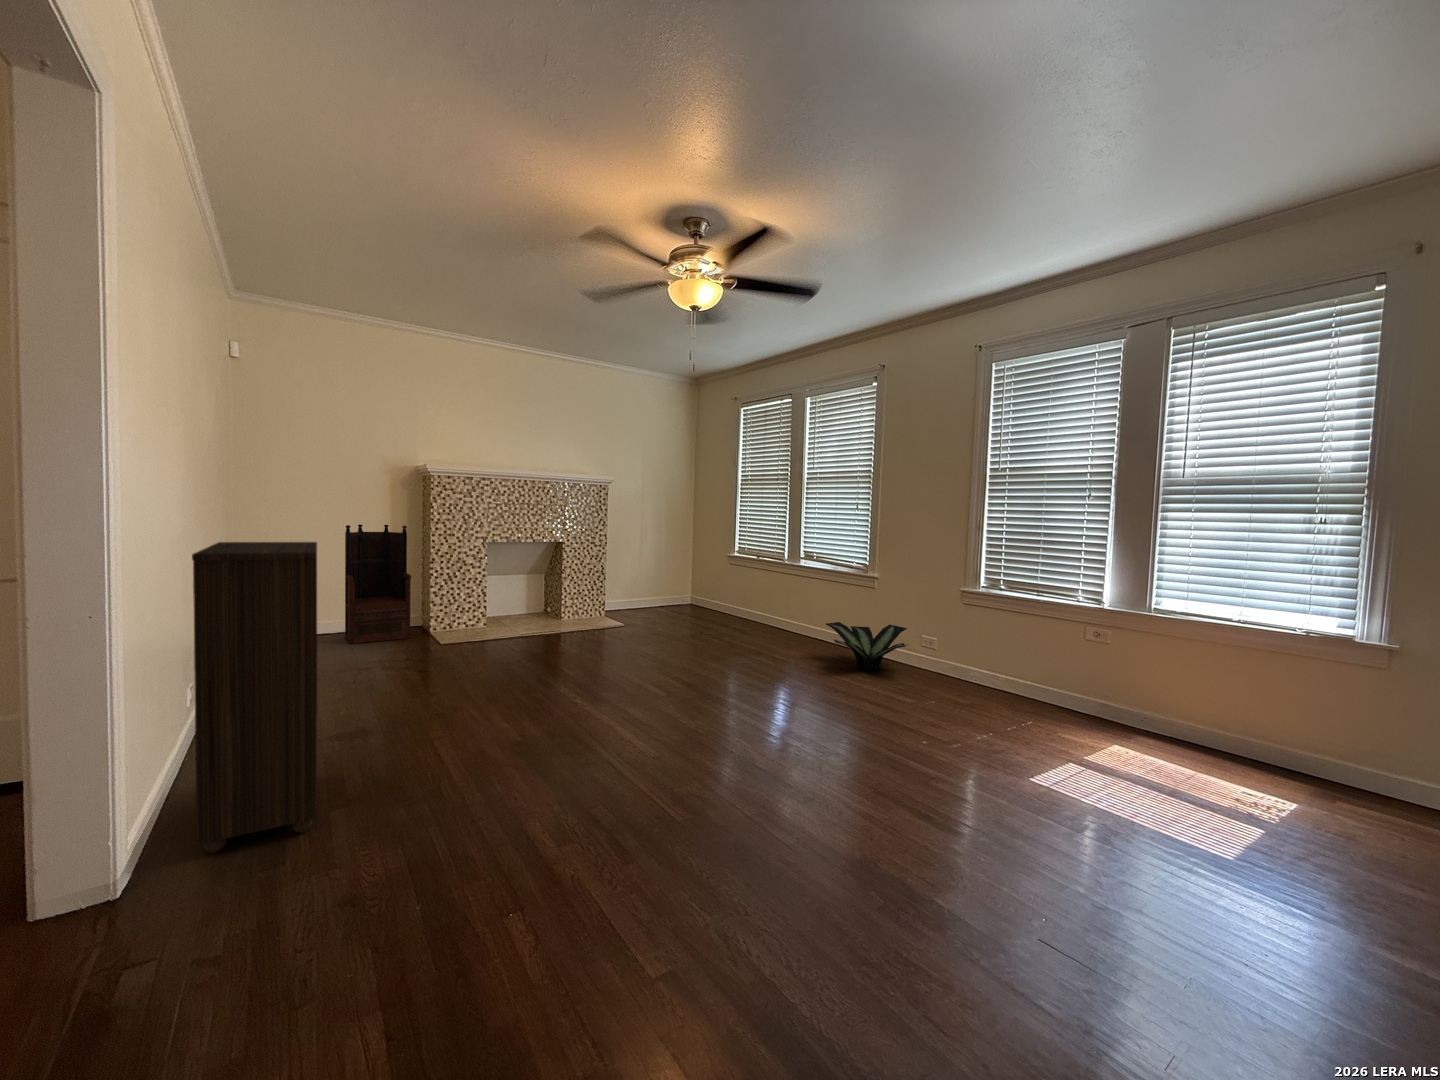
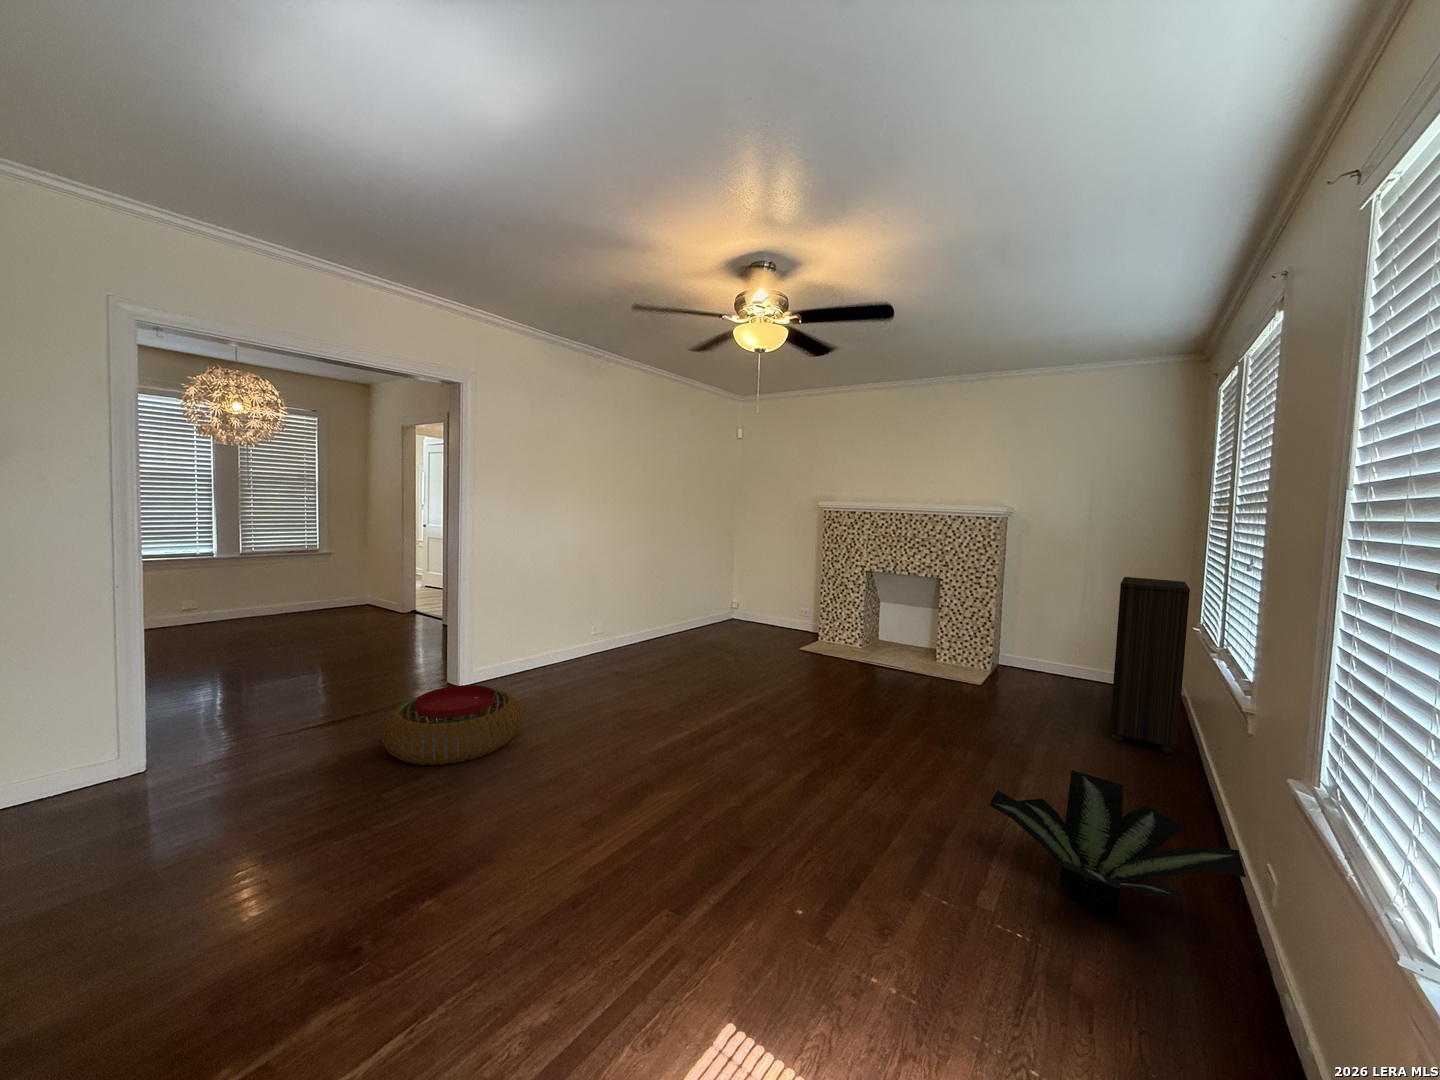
armchair: present [345,524,411,644] -> none [766,549,814,639]
bookshelf: present [192,542,317,853] -> present [1110,577,1190,753]
pouf: none [451,752,661,901] -> present [382,685,522,765]

